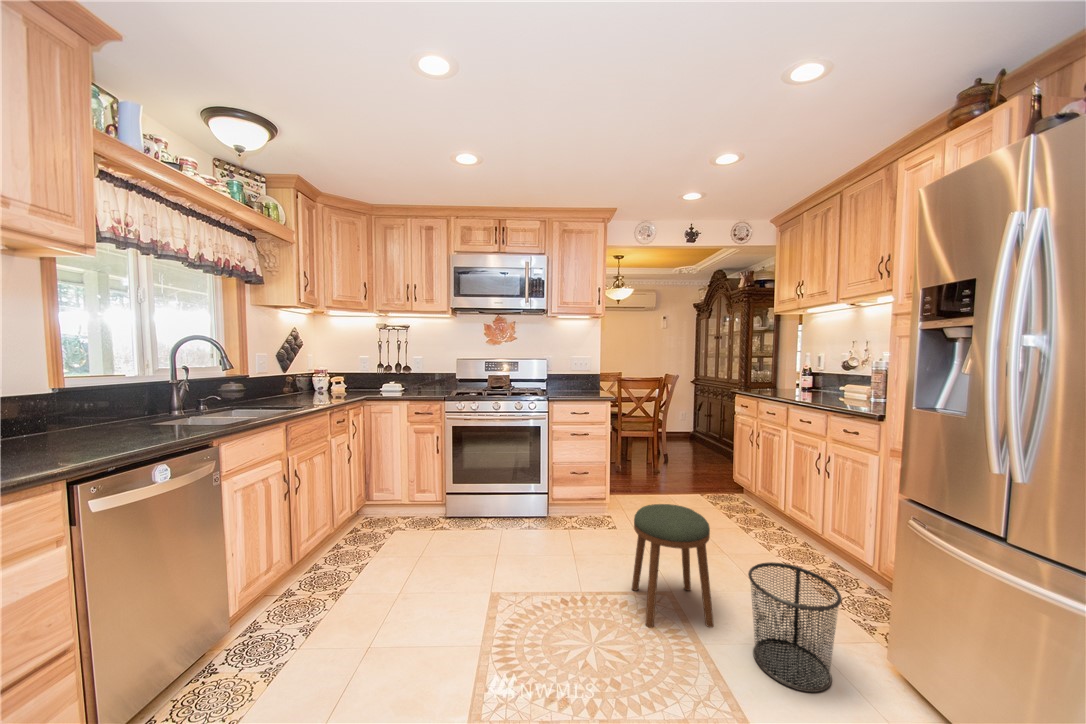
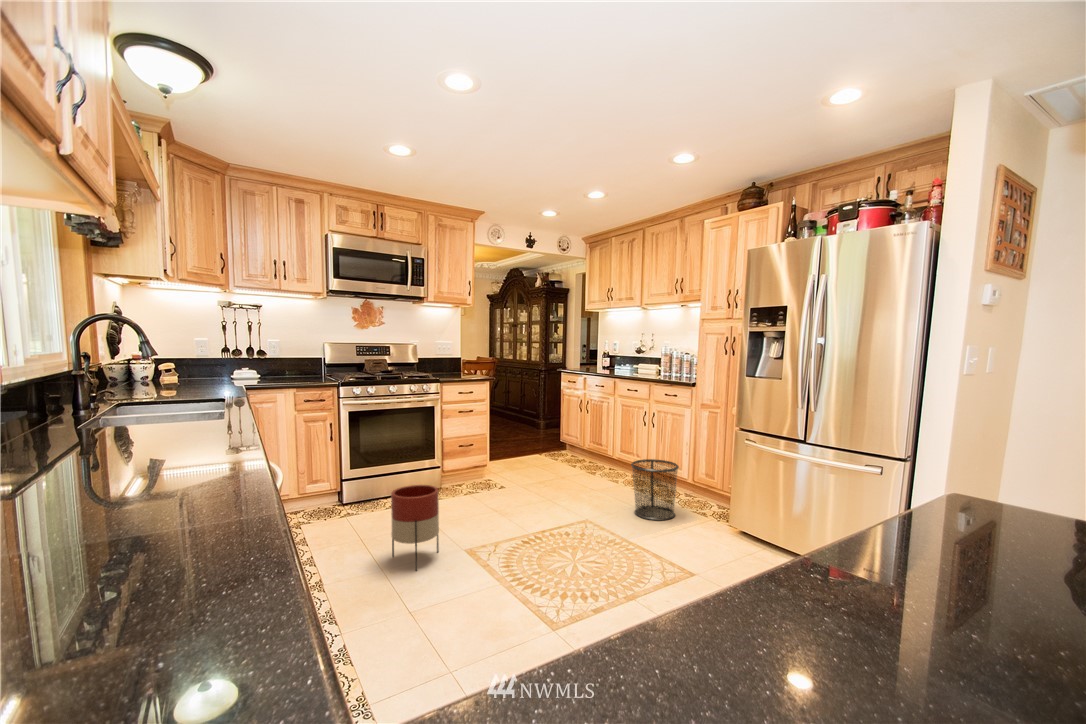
stool: present [632,504,714,628] -> none [548,441,609,520]
planter: none [387,536,447,650] -> present [391,485,439,571]

